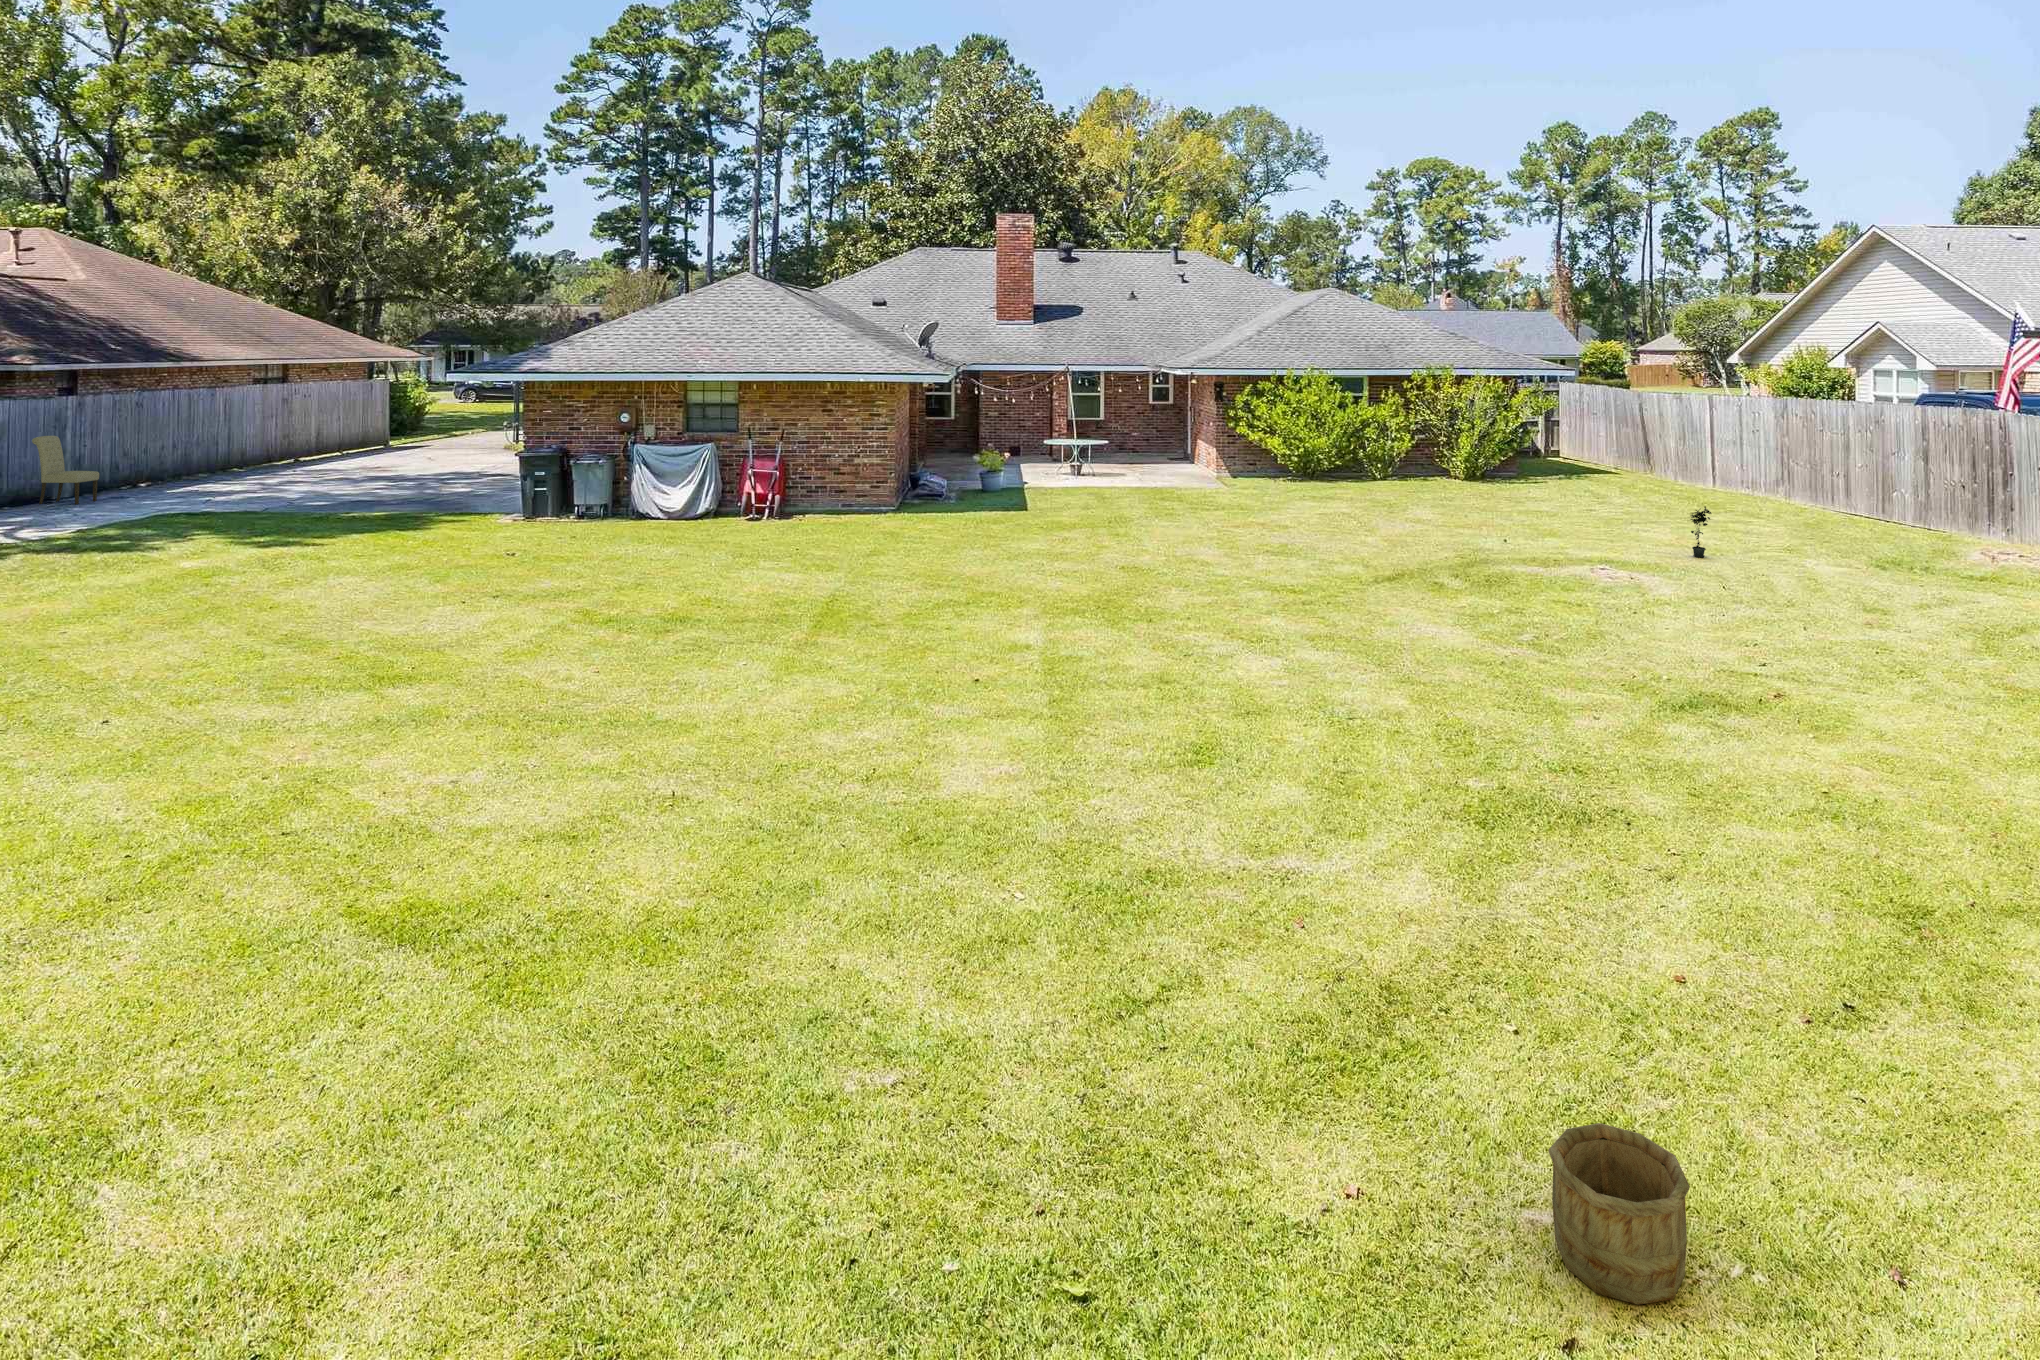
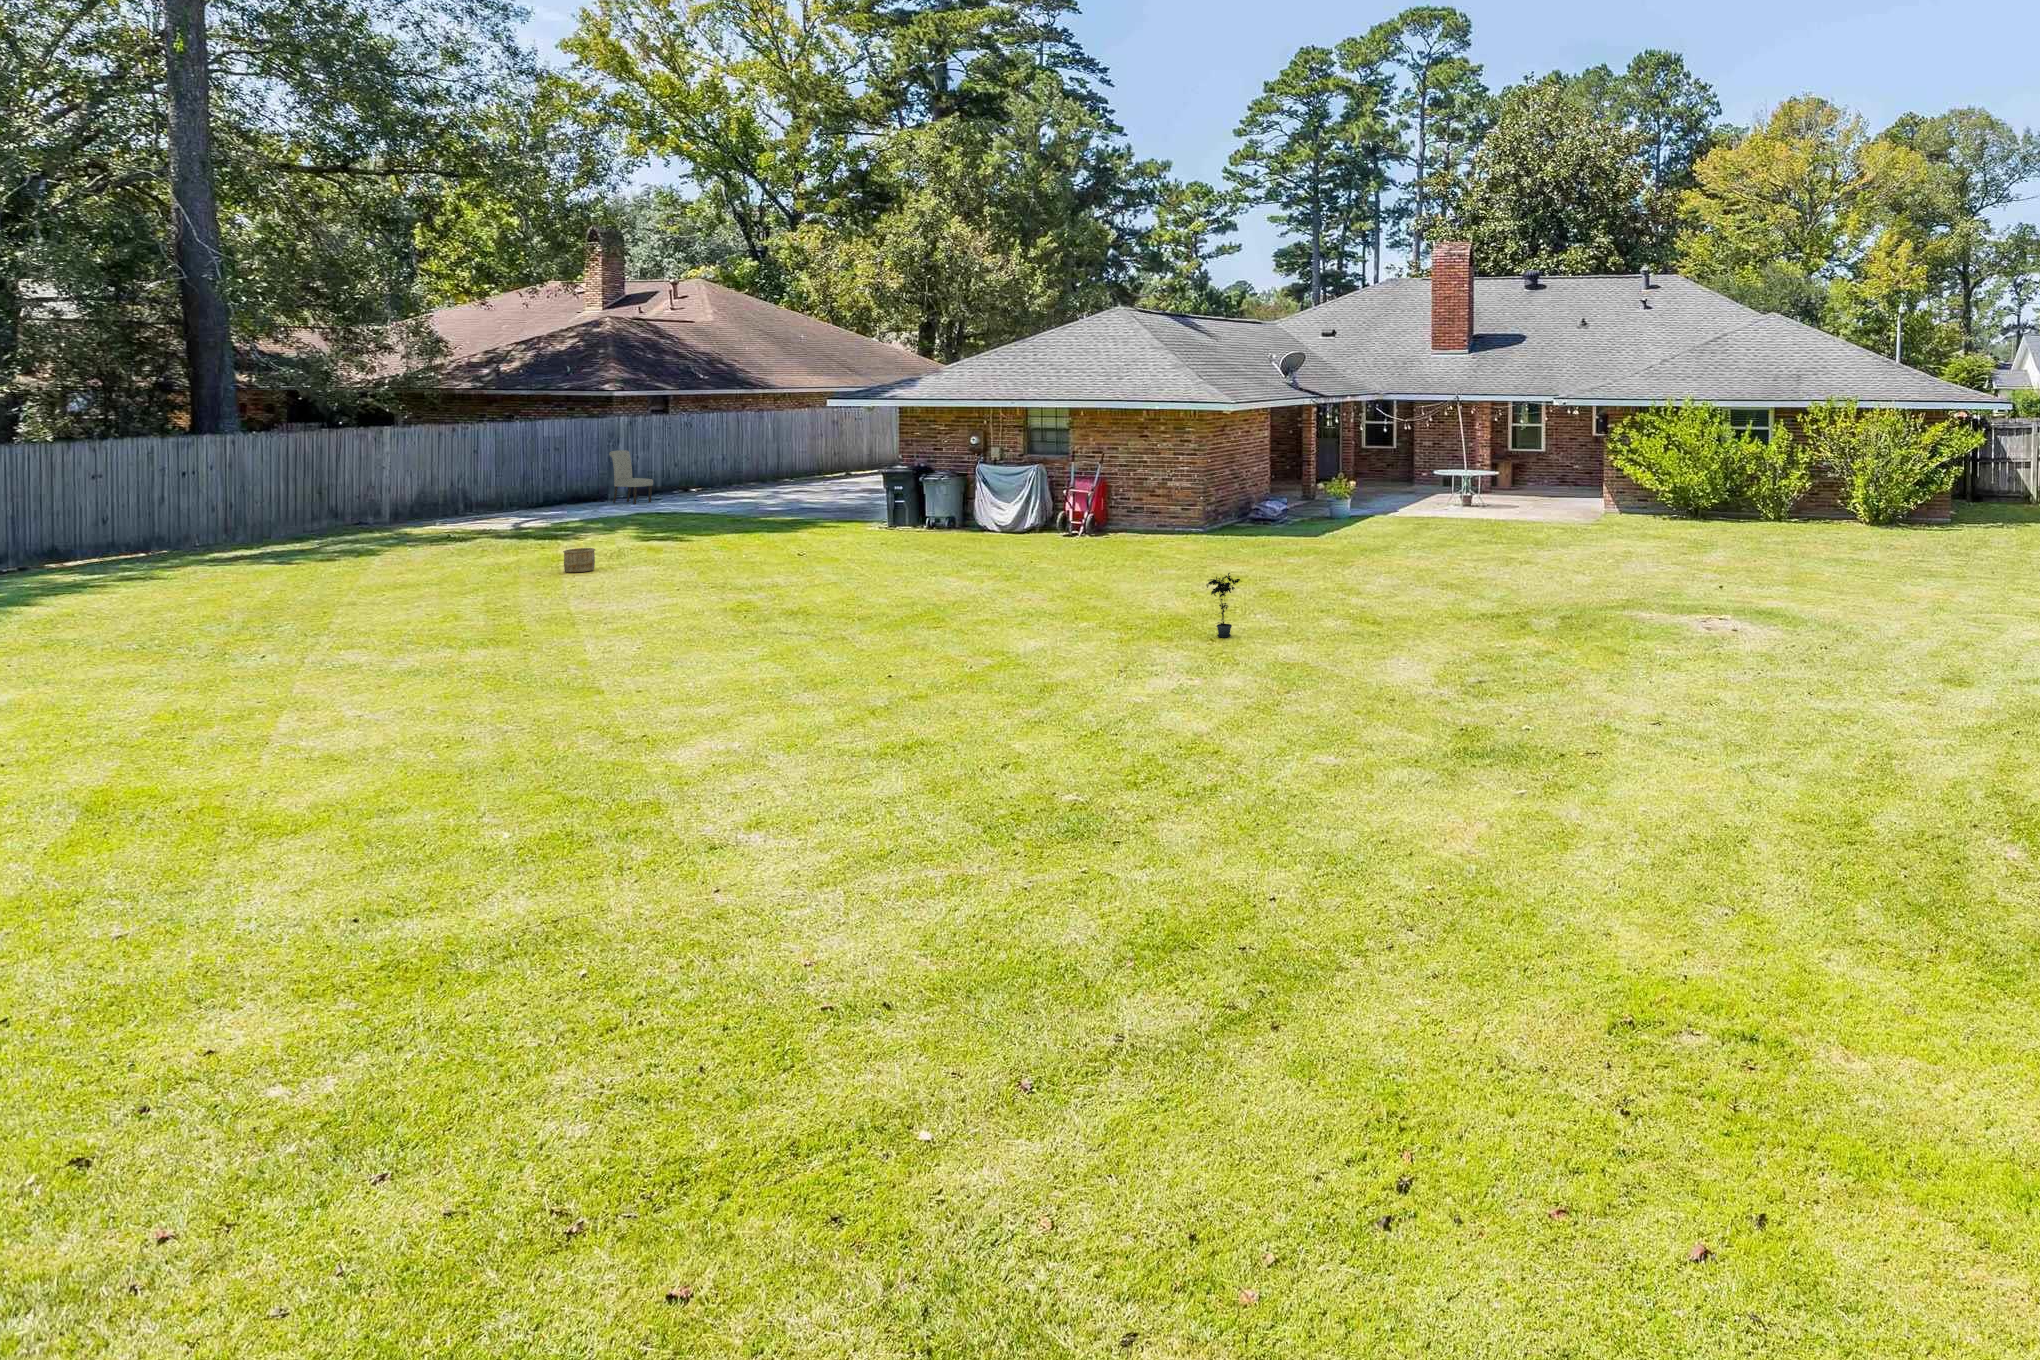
potted plant: present [1691,506,1711,557] -> present [1207,573,1240,638]
wooden bucket: present [1548,1123,1690,1305] -> present [563,548,595,572]

